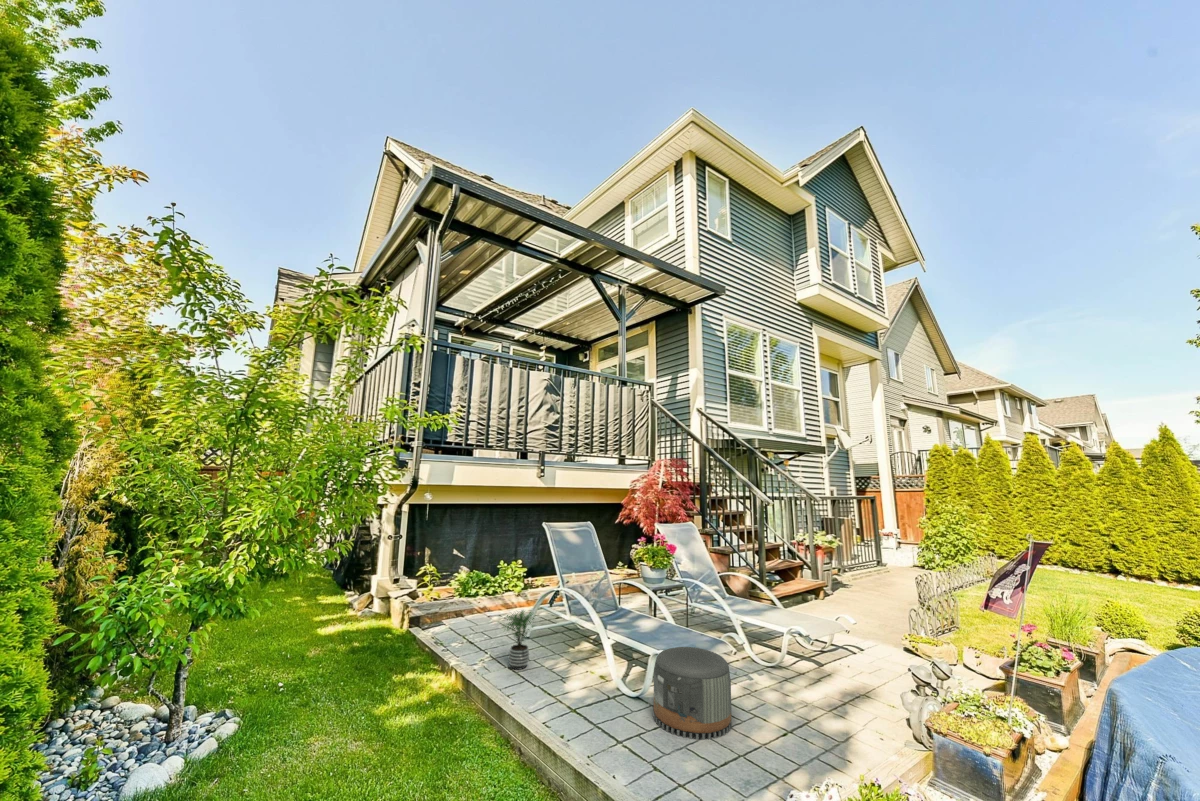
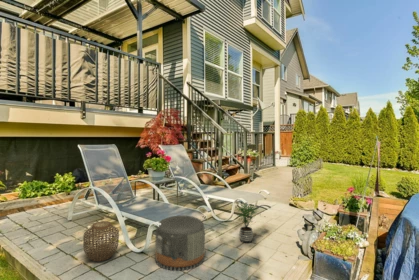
potted plant: present [507,610,534,670] -> present [238,205,256,243]
woven basket: none [552,644,600,706] -> present [83,221,119,261]

